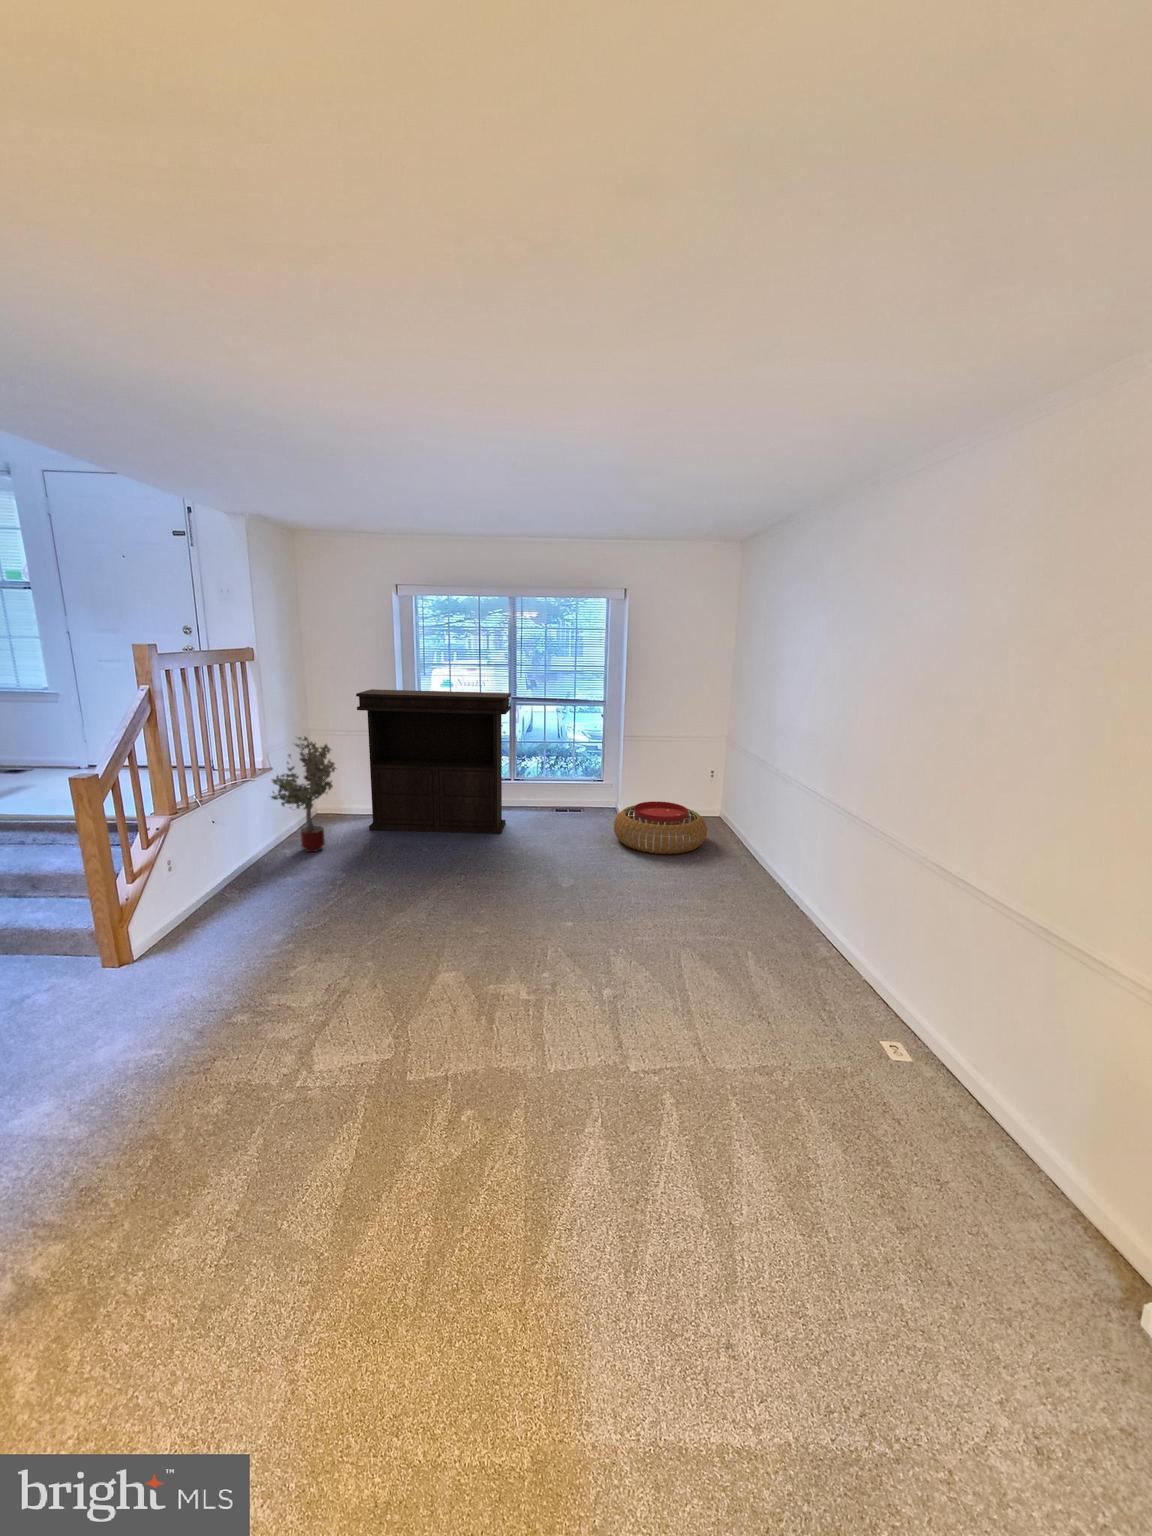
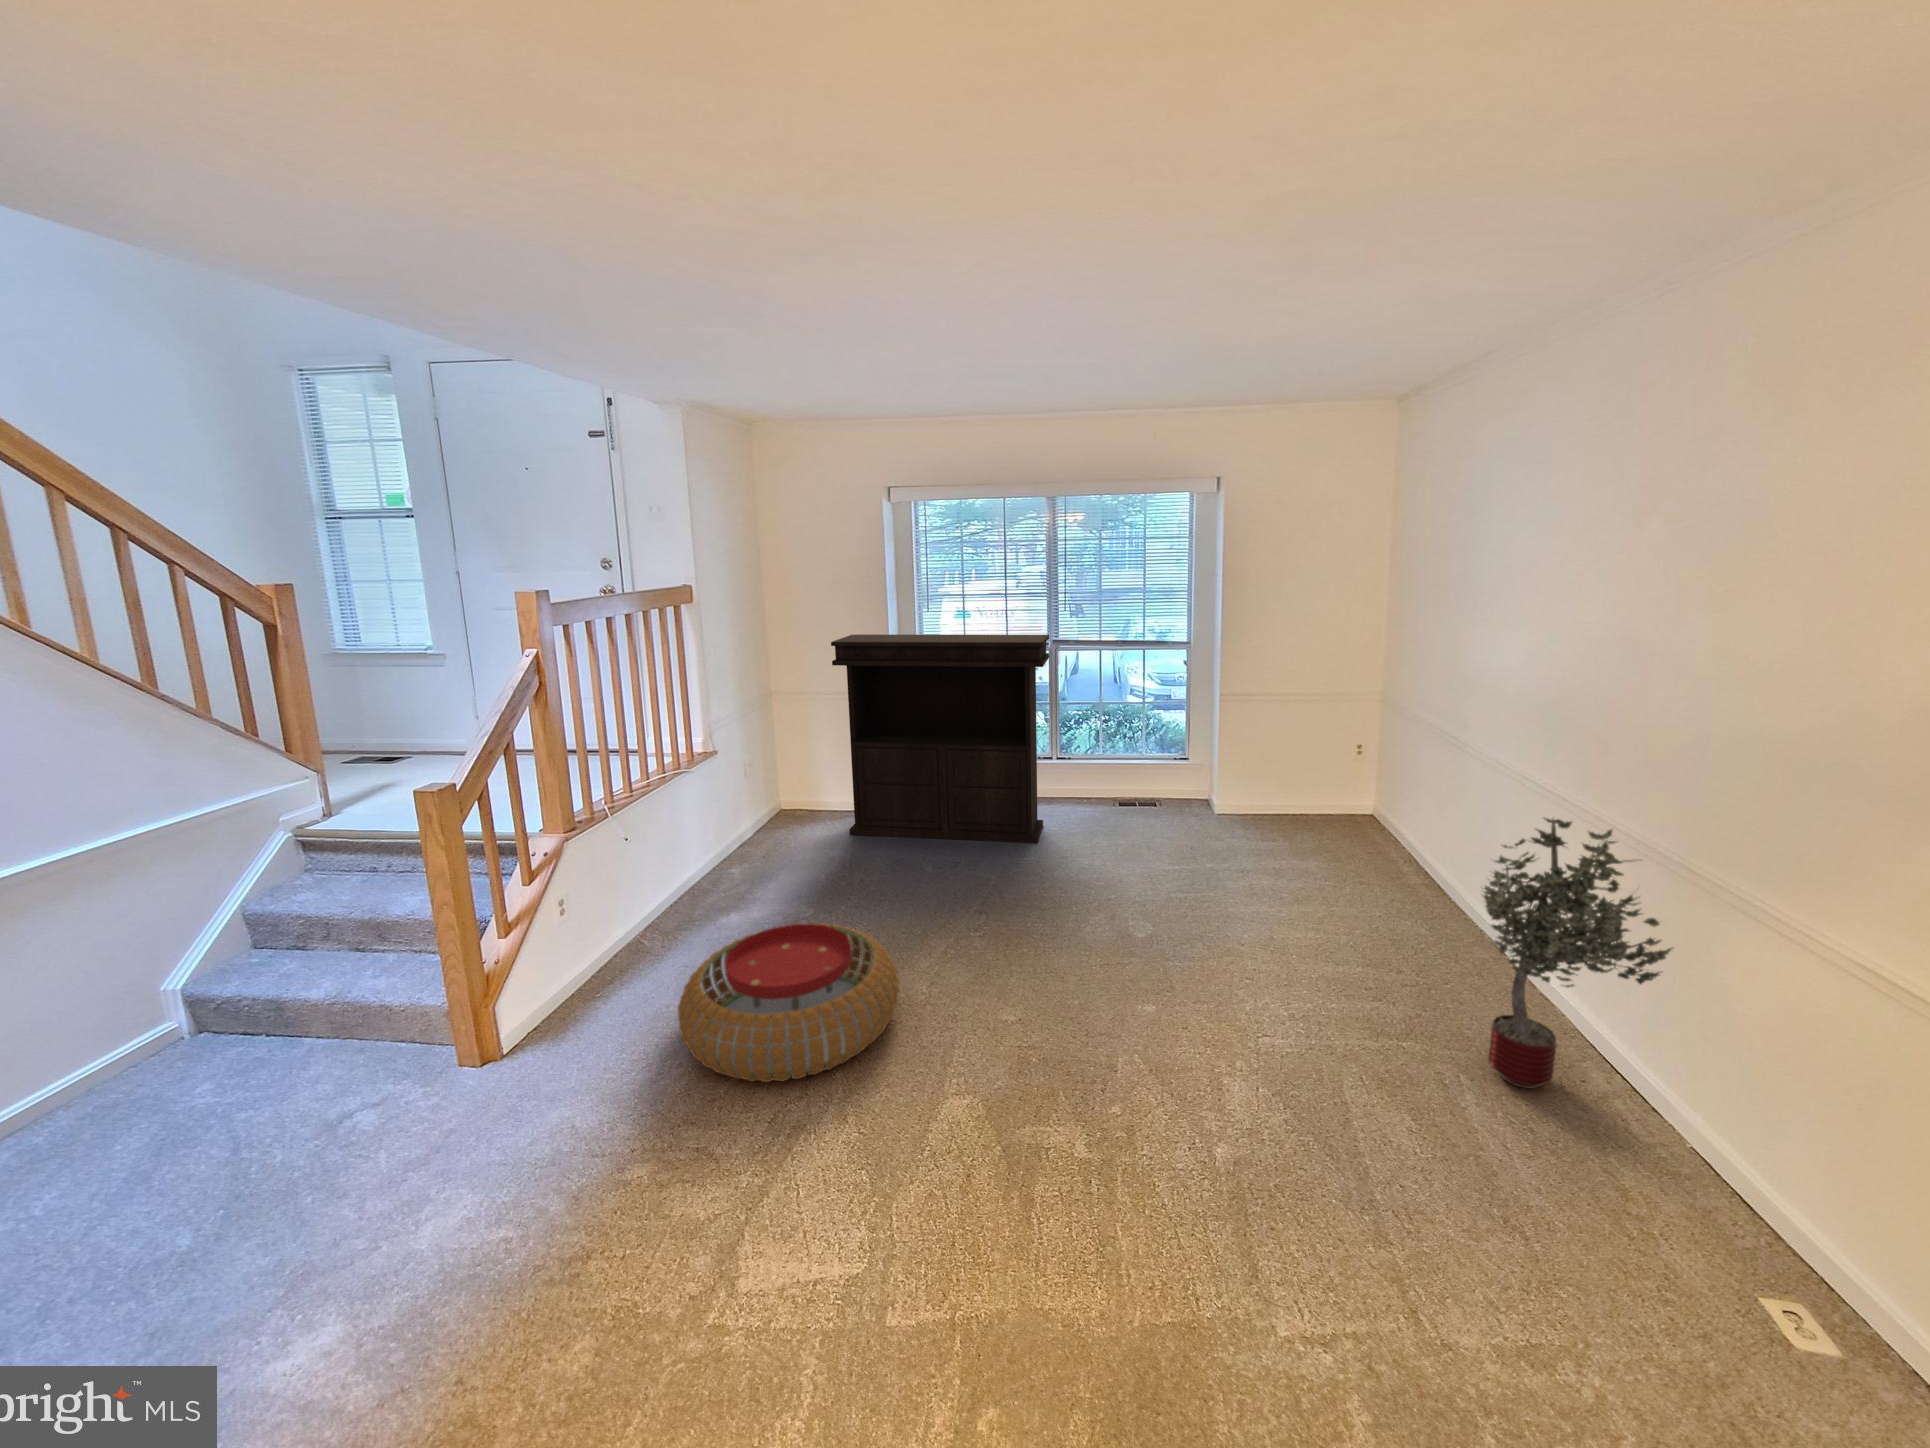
potted tree: present [271,737,336,852] -> present [1483,818,1672,1089]
pouf: present [614,802,707,854] -> present [678,923,899,1082]

